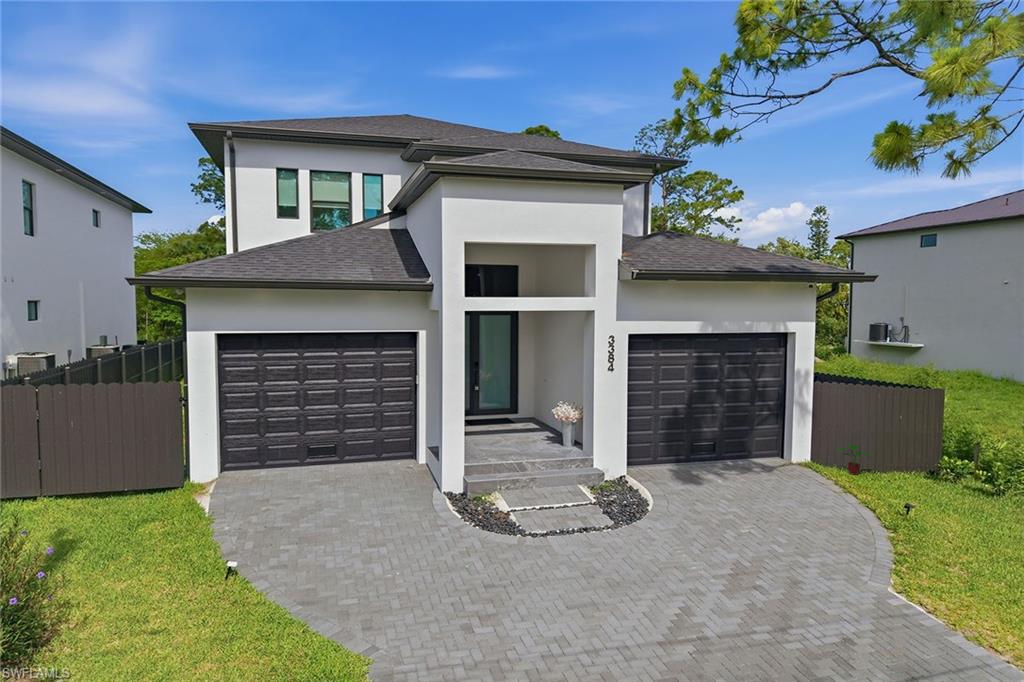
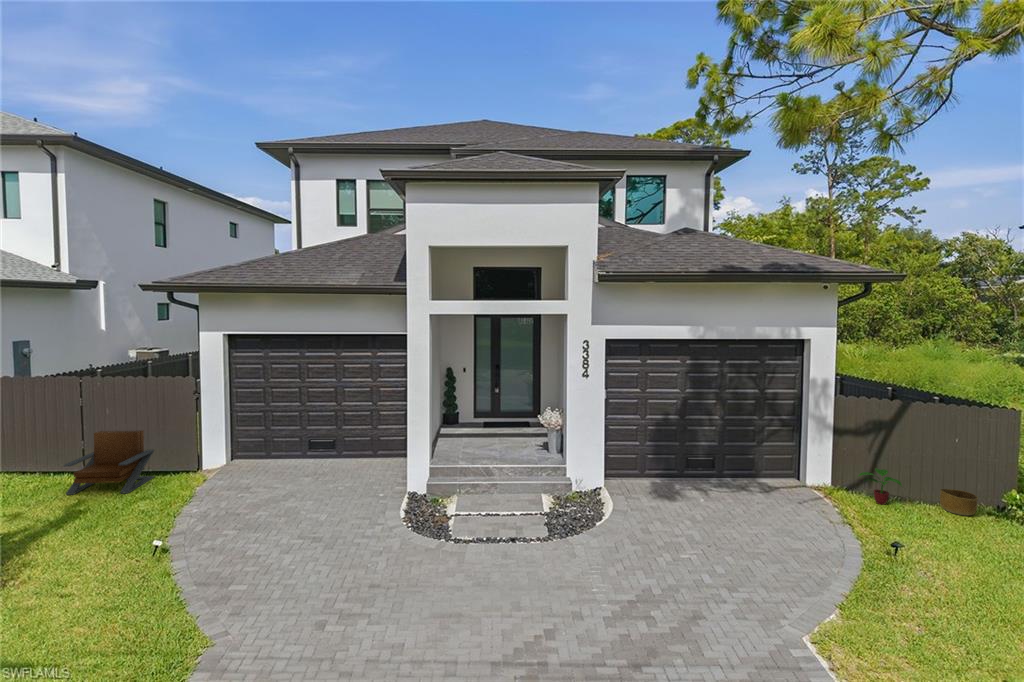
lounge chair: none [42,445,140,526] -> present [64,430,155,495]
basket: none [896,458,925,479] -> present [940,489,978,516]

